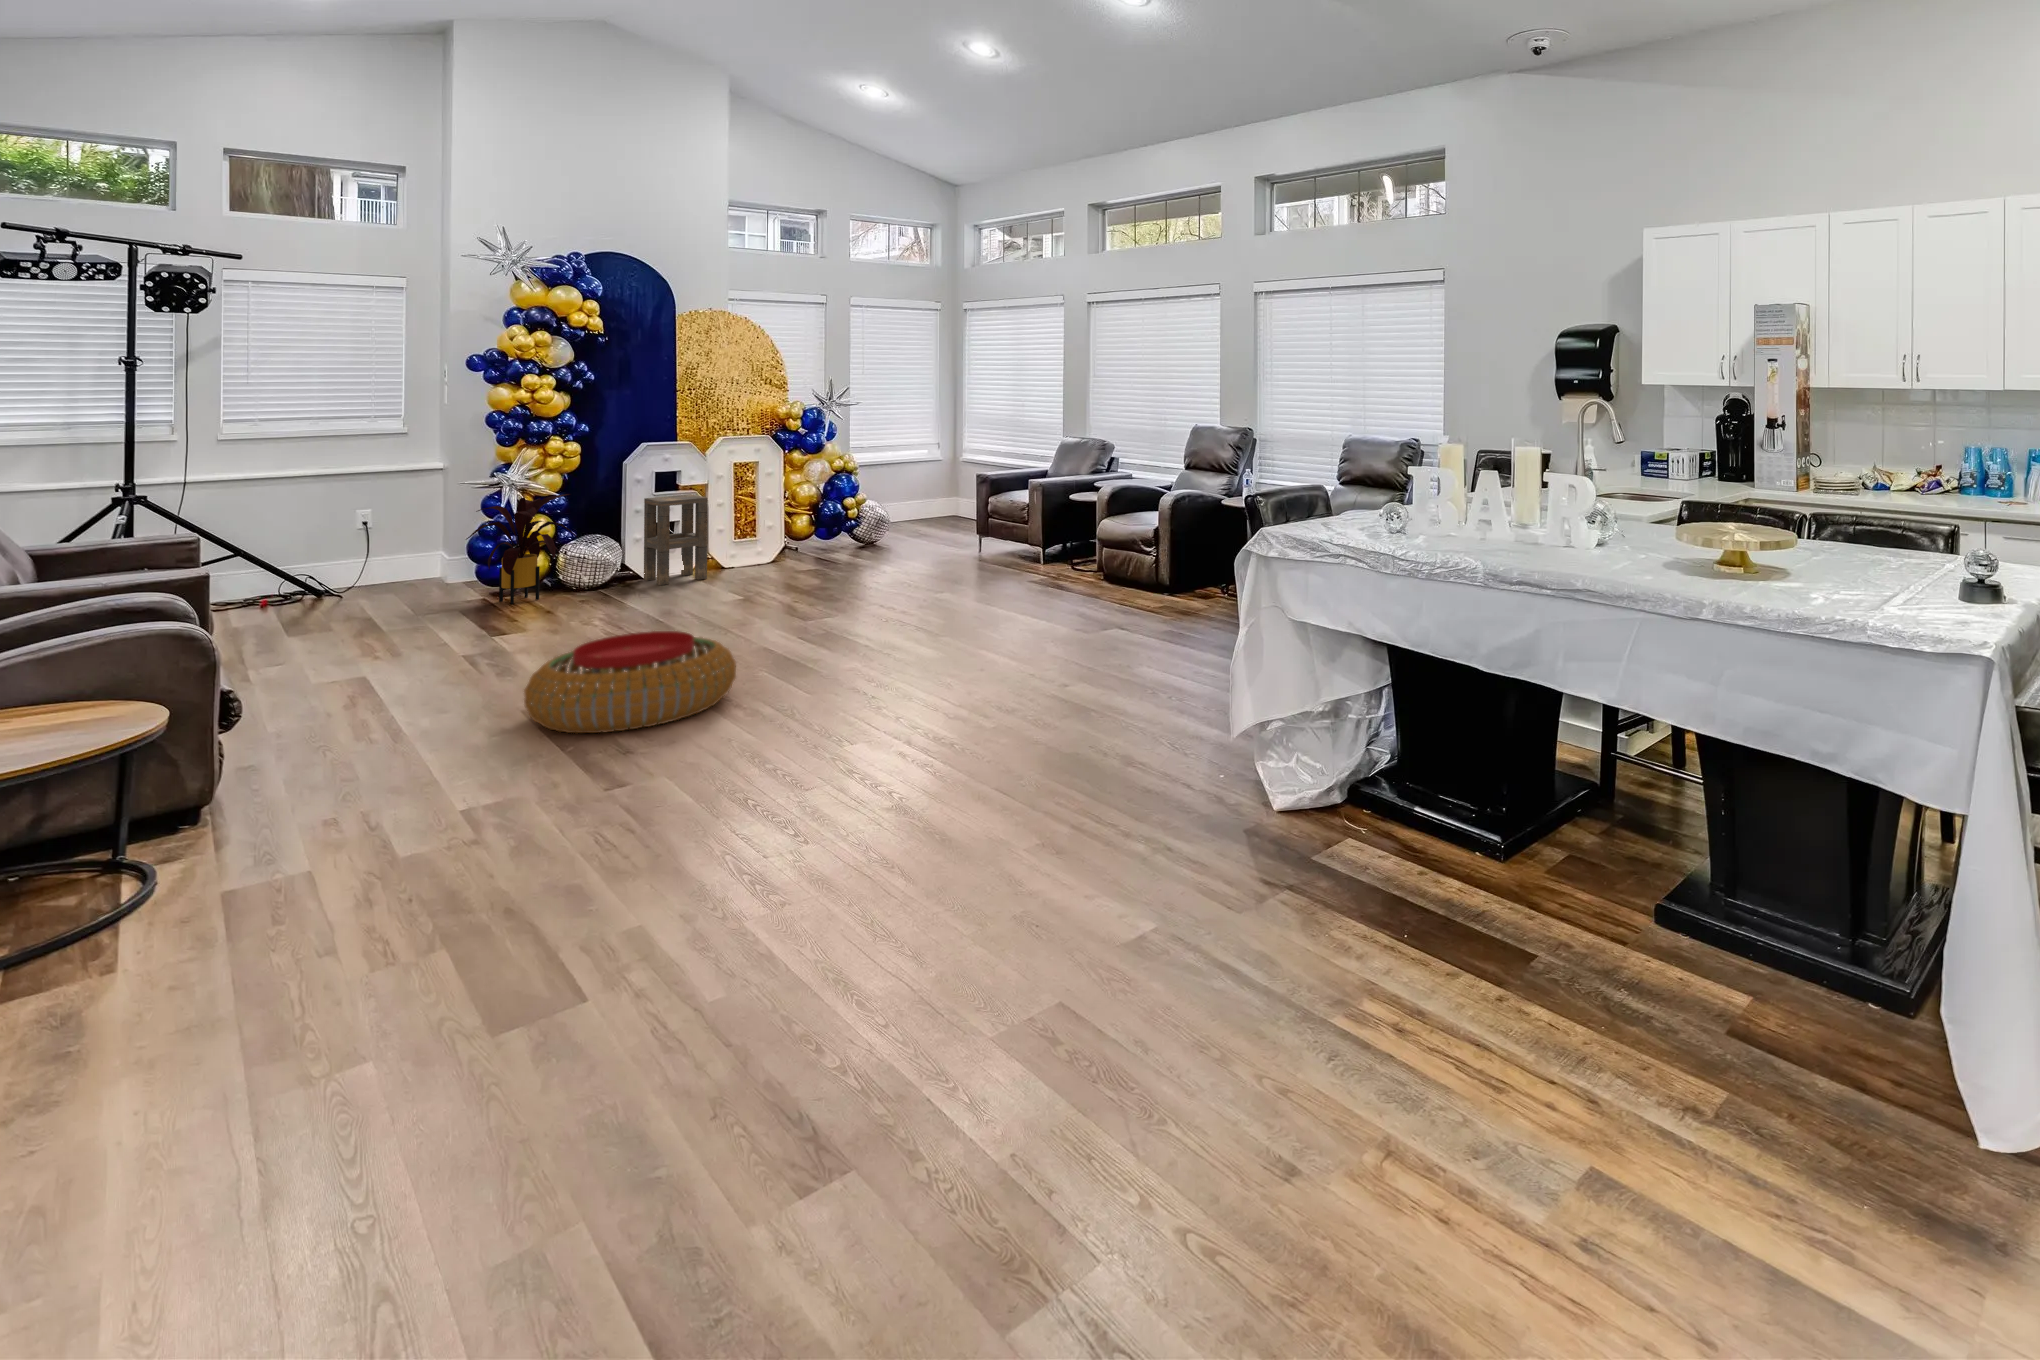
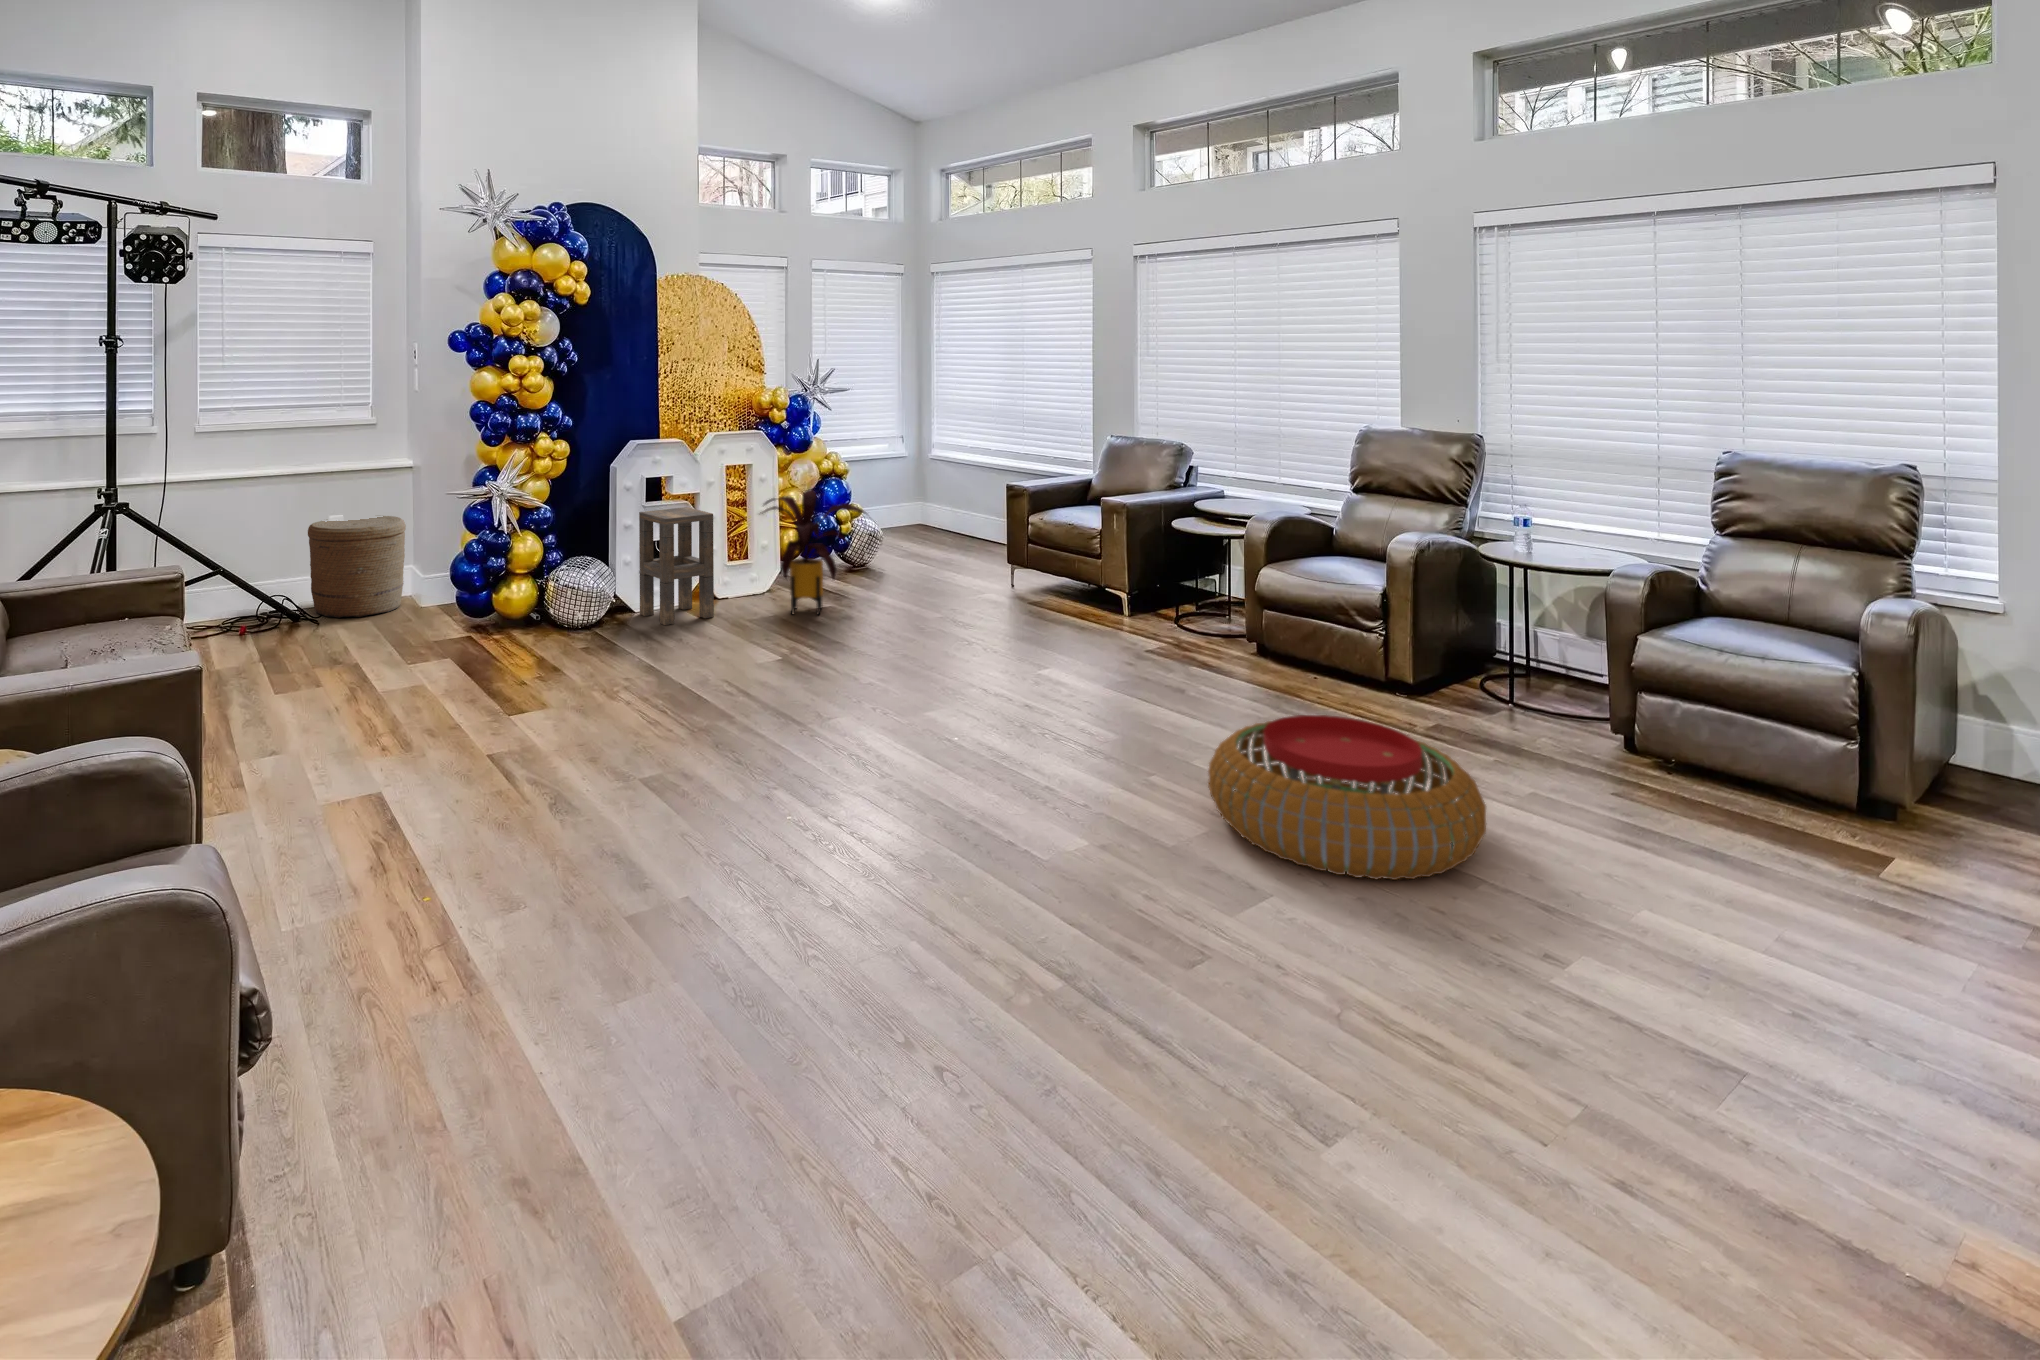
house plant: present [466,494,577,604] -> present [763,489,866,614]
woven basket: none [332,510,431,594] -> present [308,516,406,618]
pouf: present [524,631,736,733] -> present [1208,715,1486,880]

